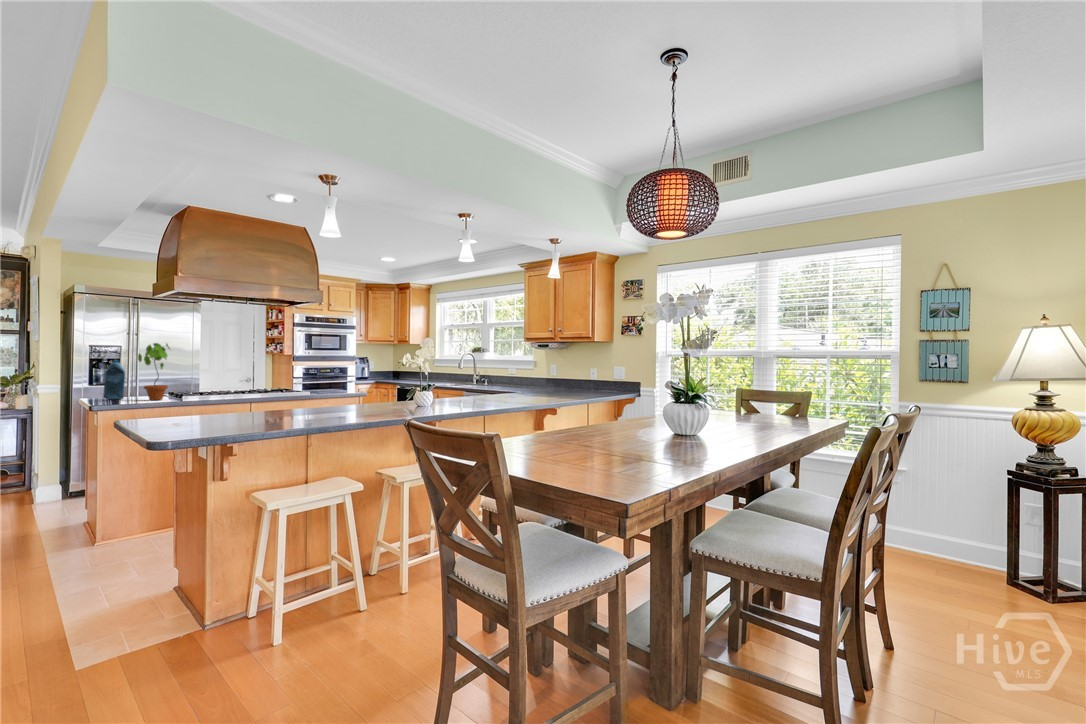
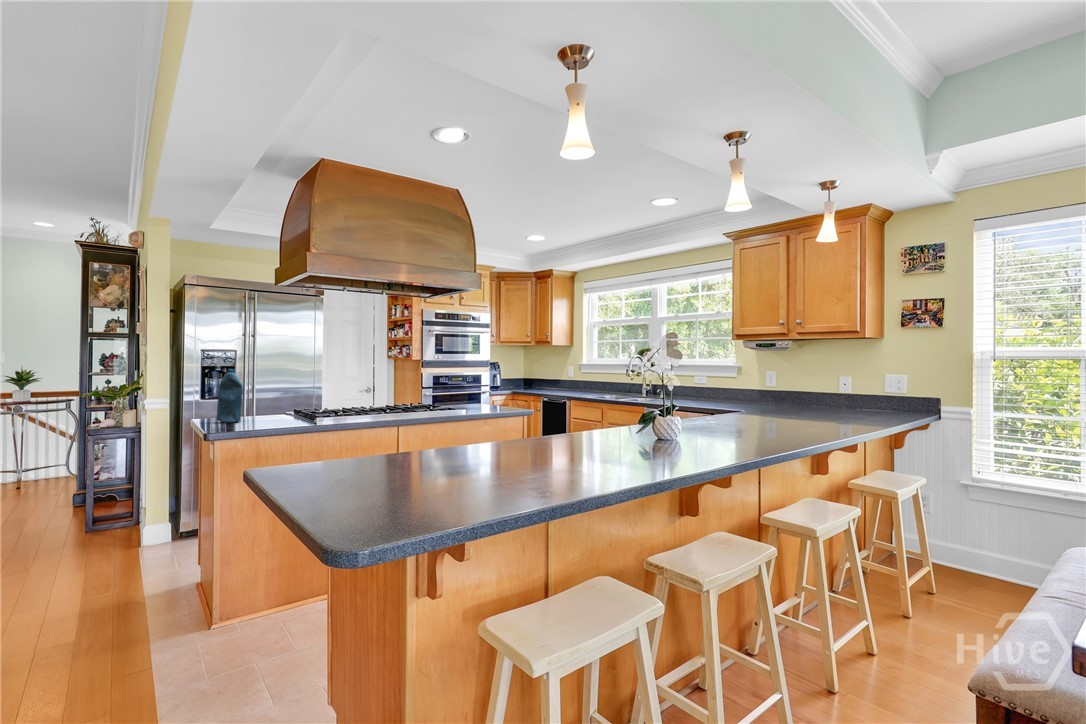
potted plant: present [138,343,170,400] -> none [259,345,299,425]

